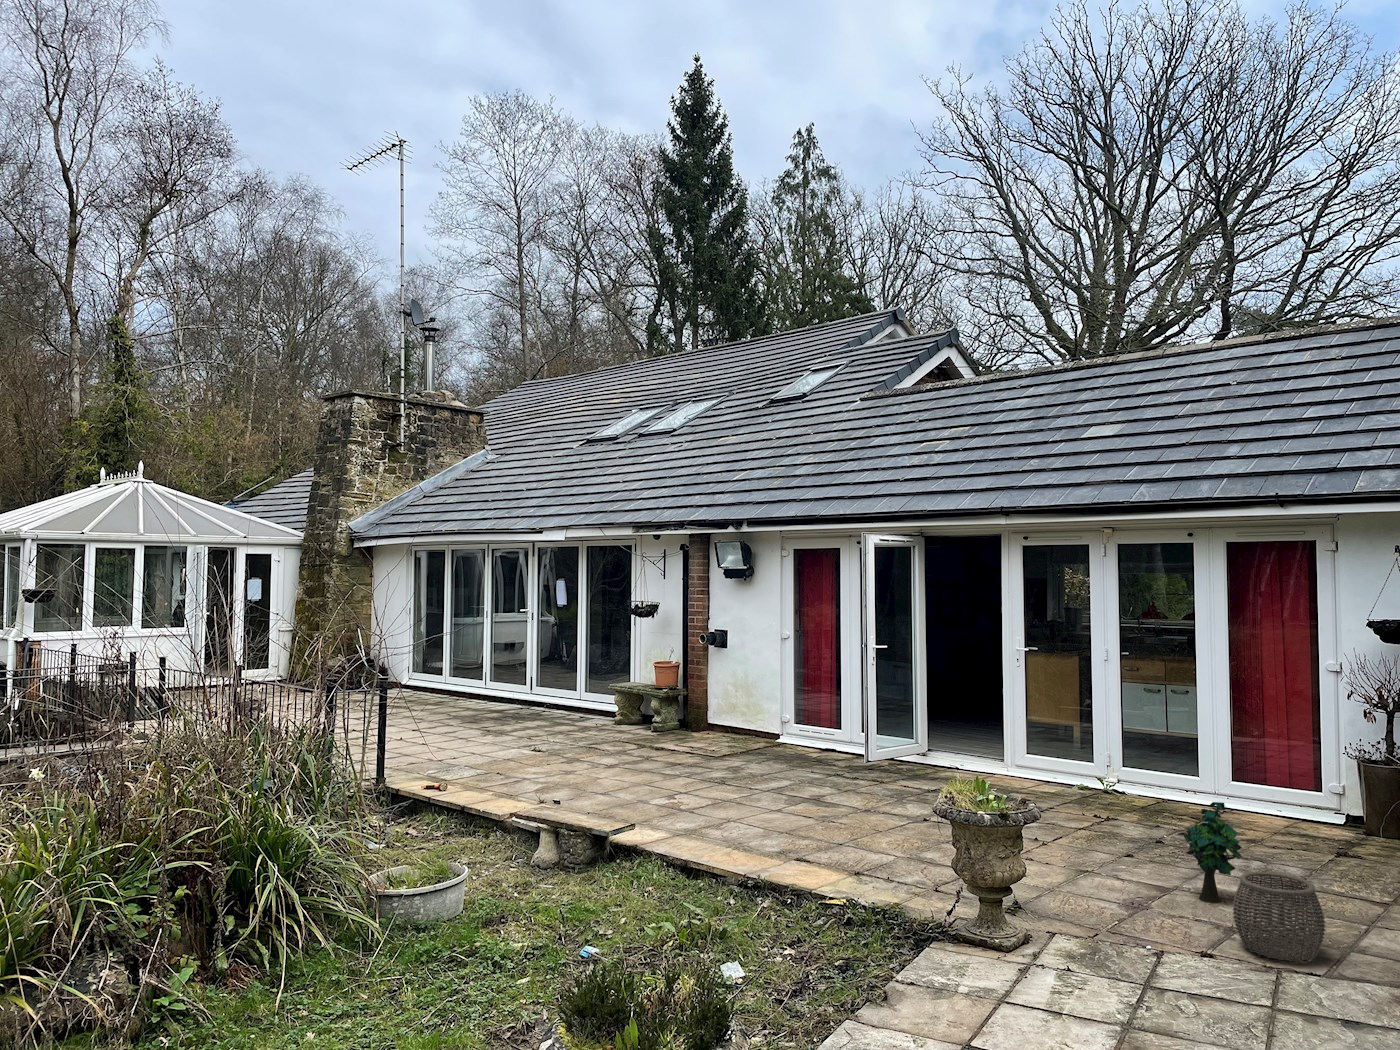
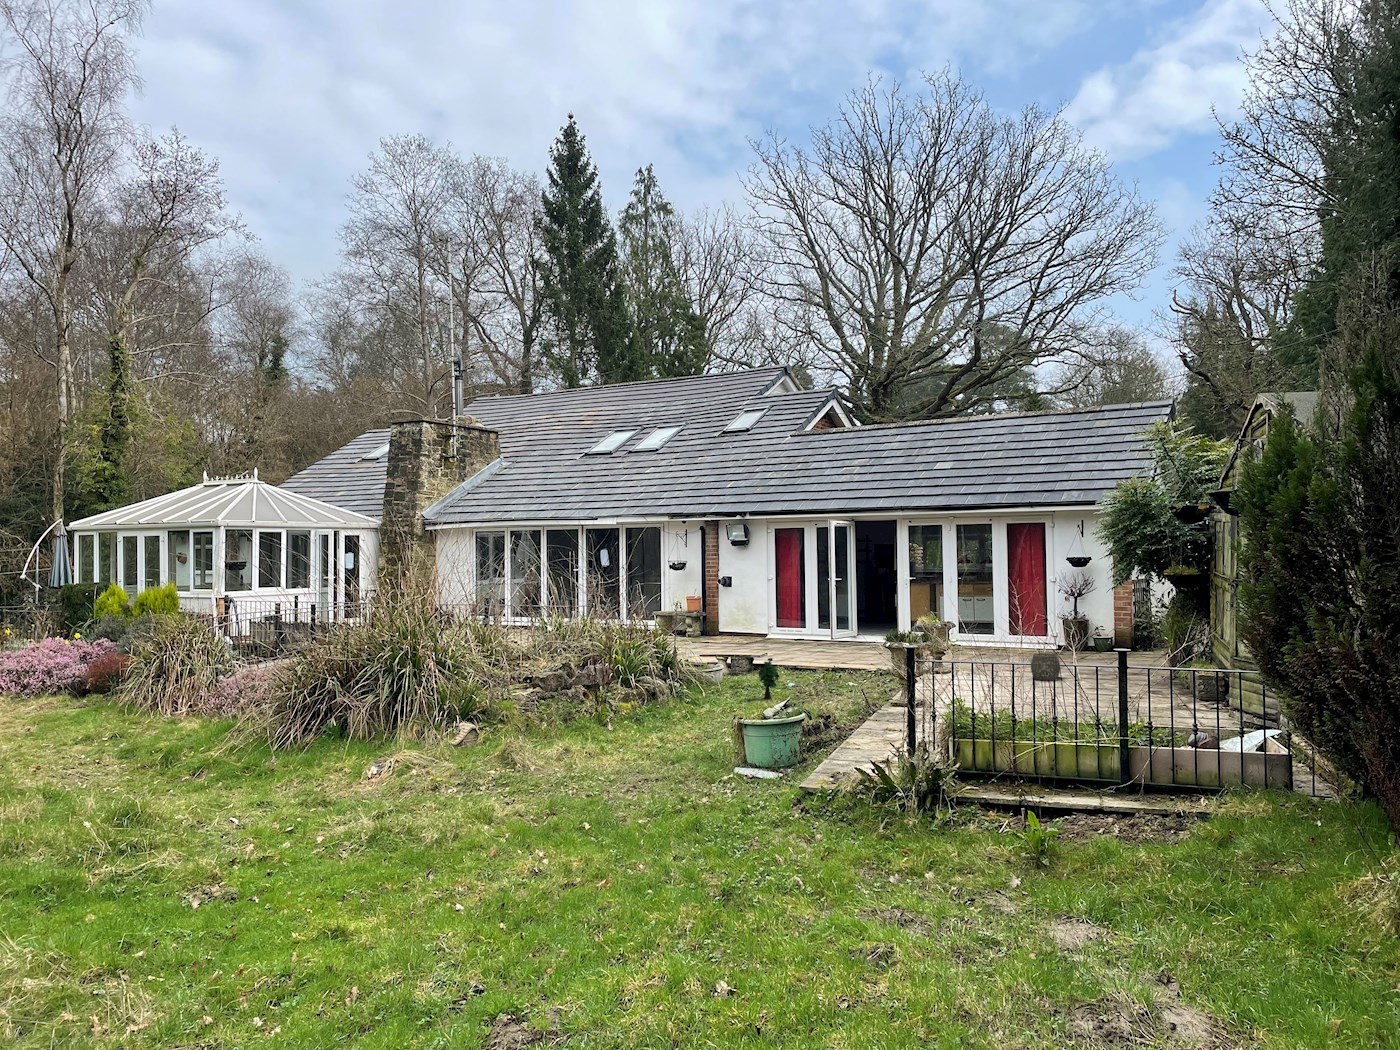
decorative plant: present [1177,802,1242,902] -> present [757,658,780,699]

